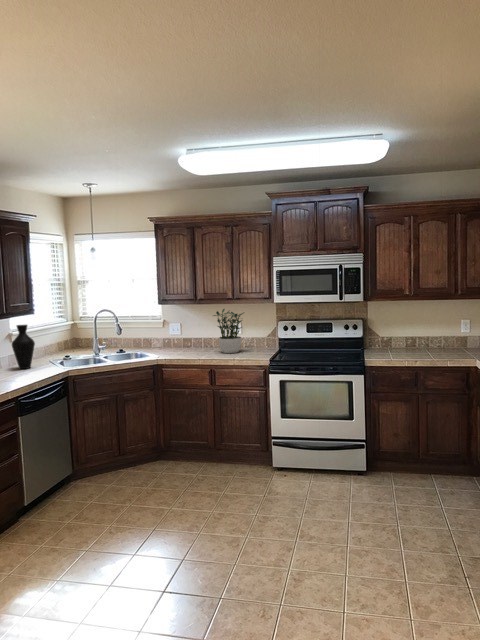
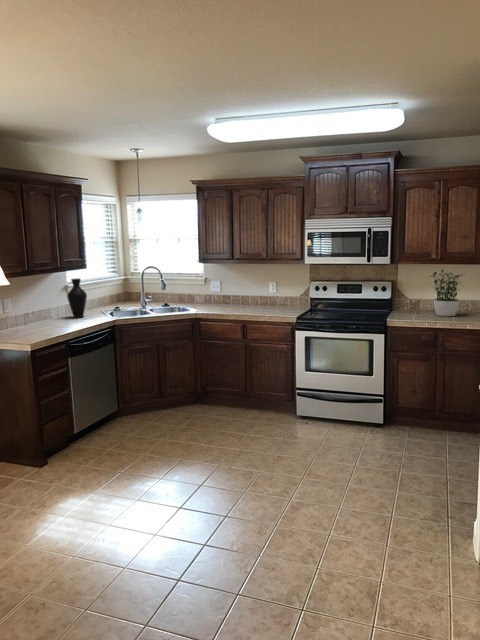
potted plant: present [214,309,243,353] -> present [430,269,463,316]

